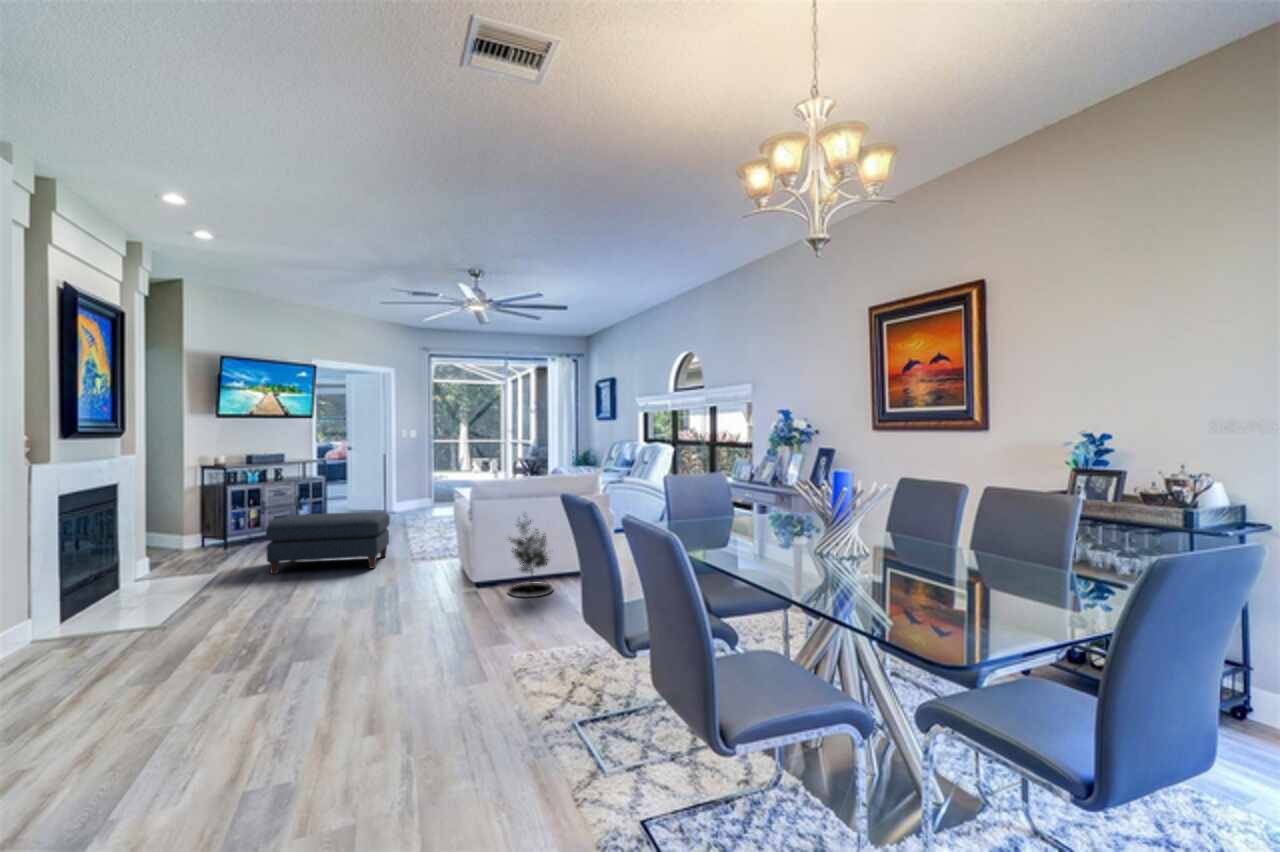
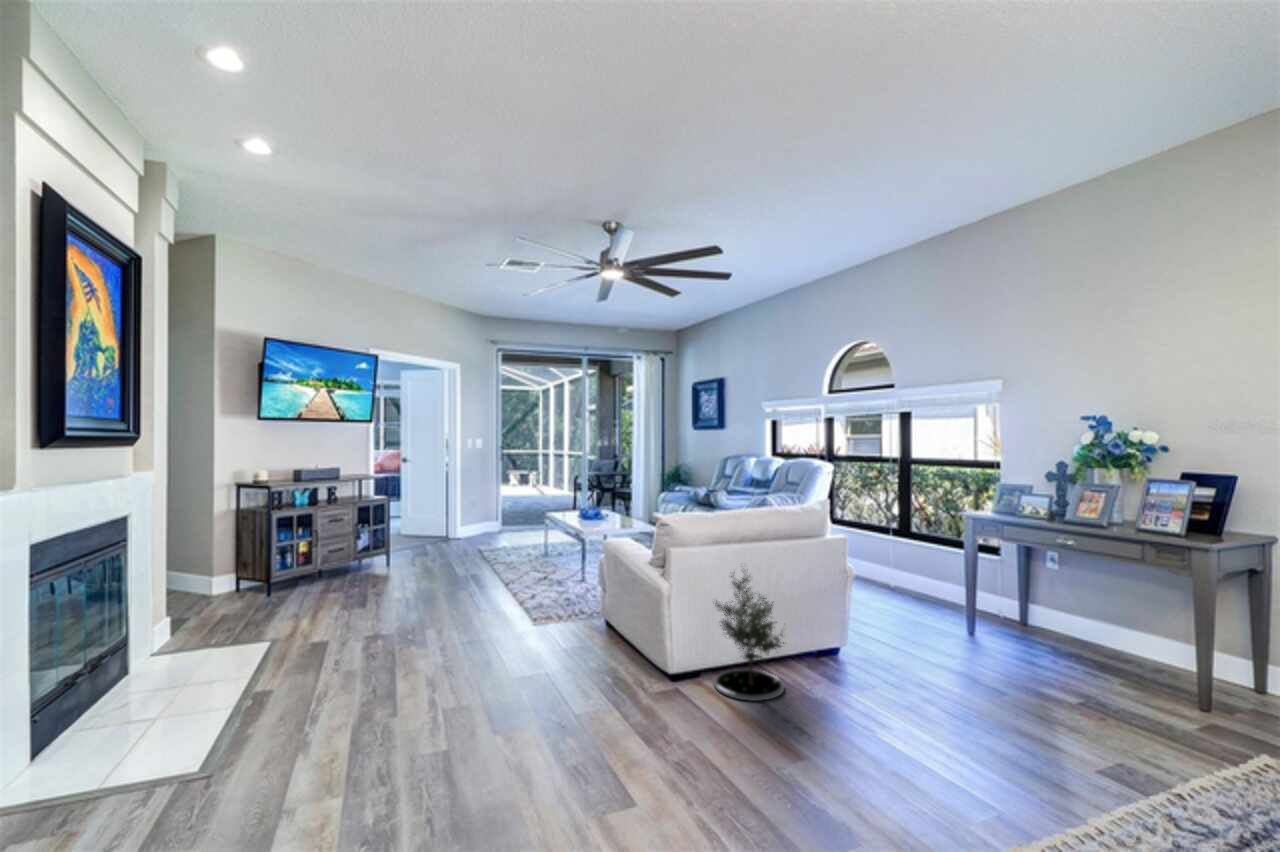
ottoman: present [266,512,390,574] -> none [336,550,495,644]

